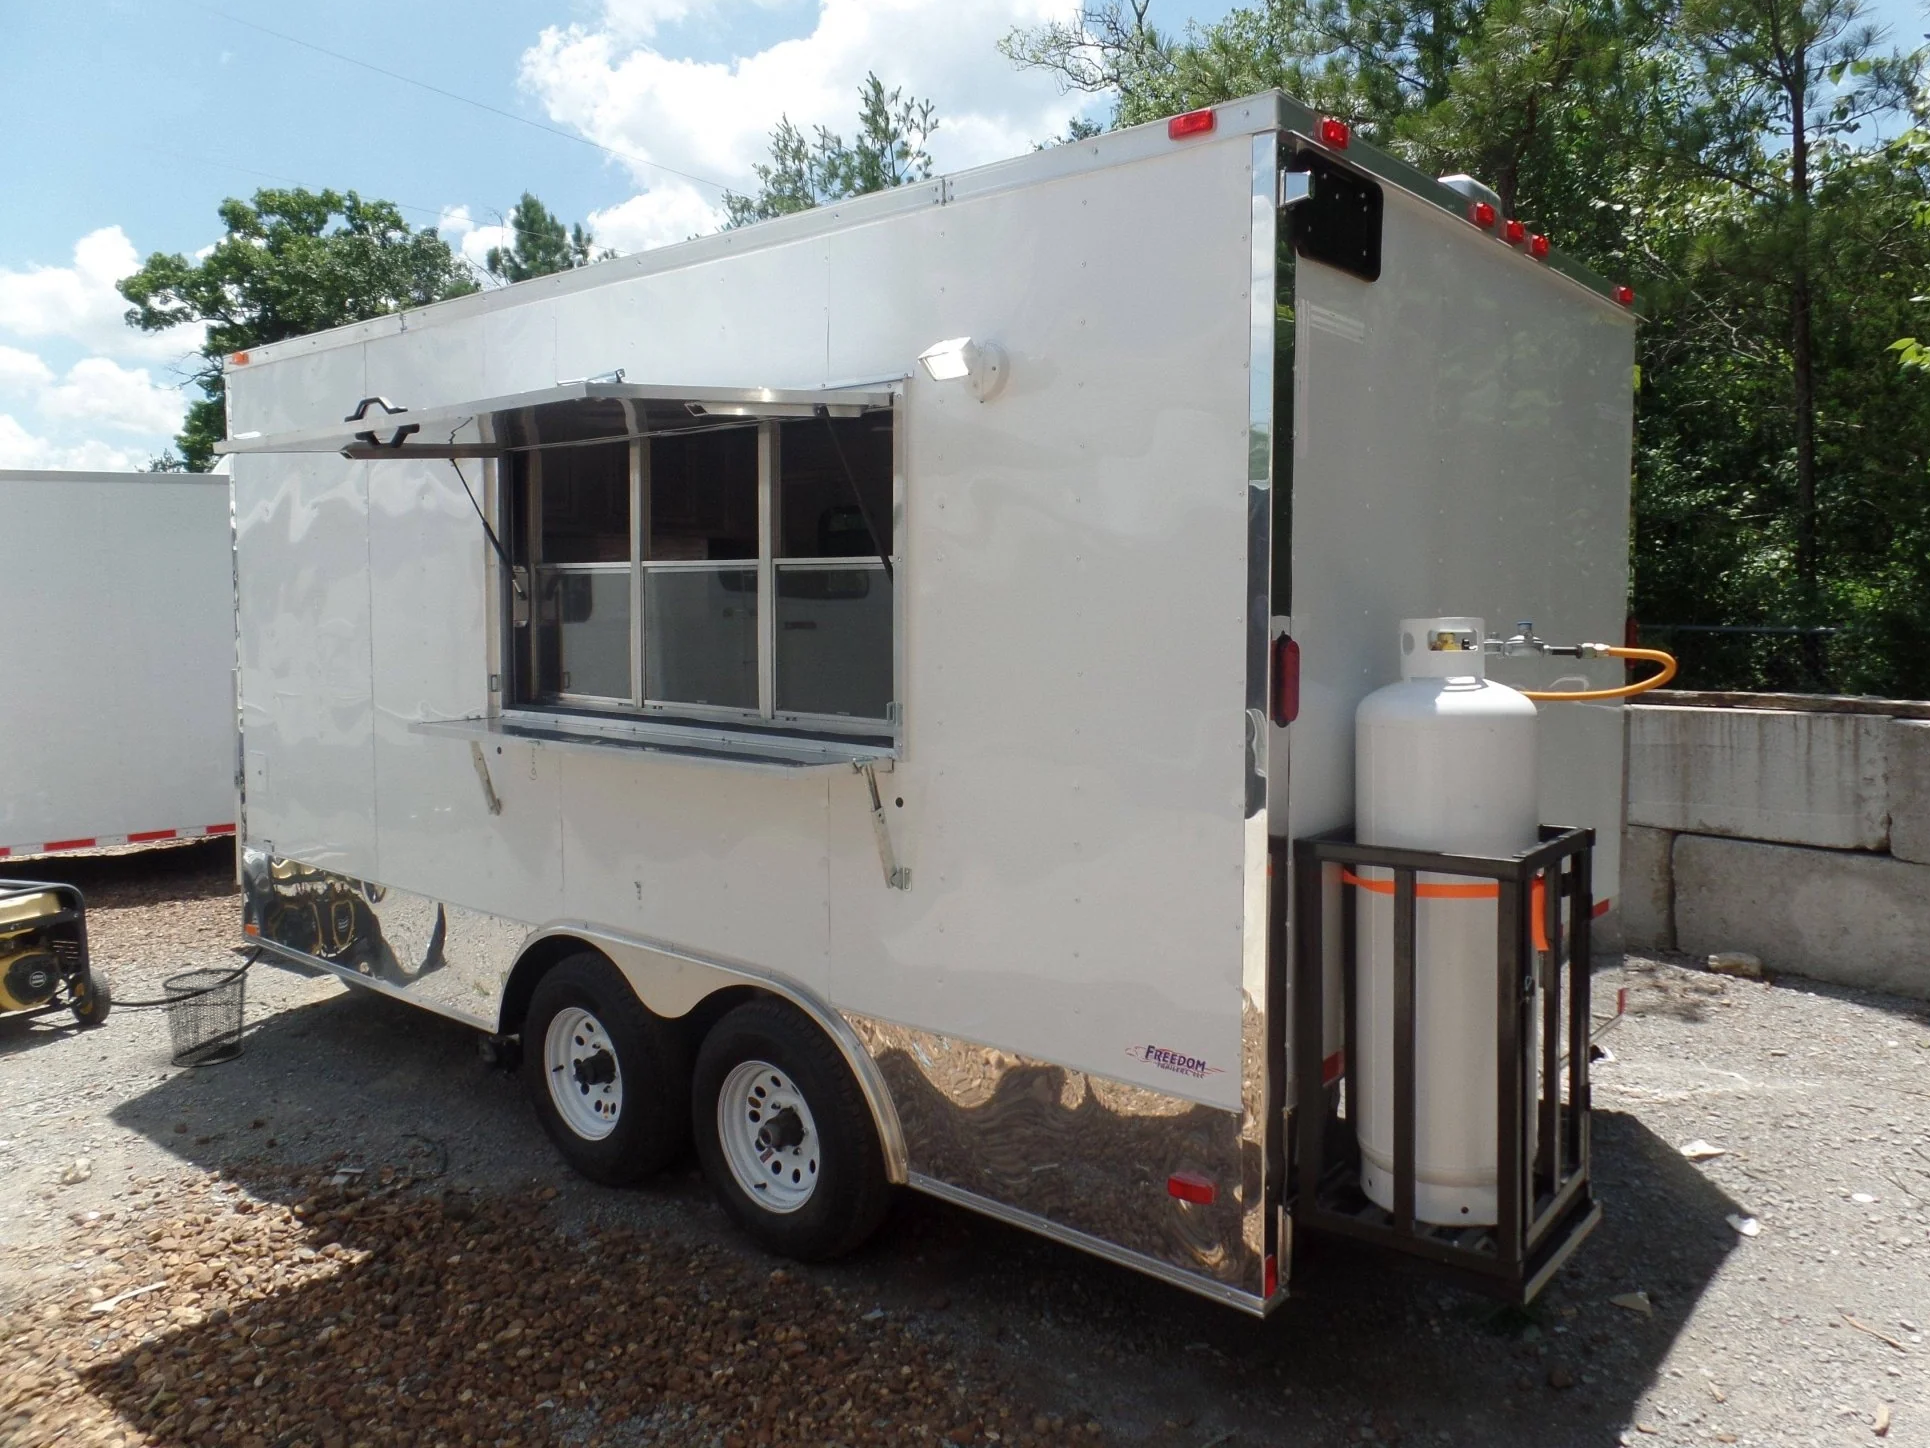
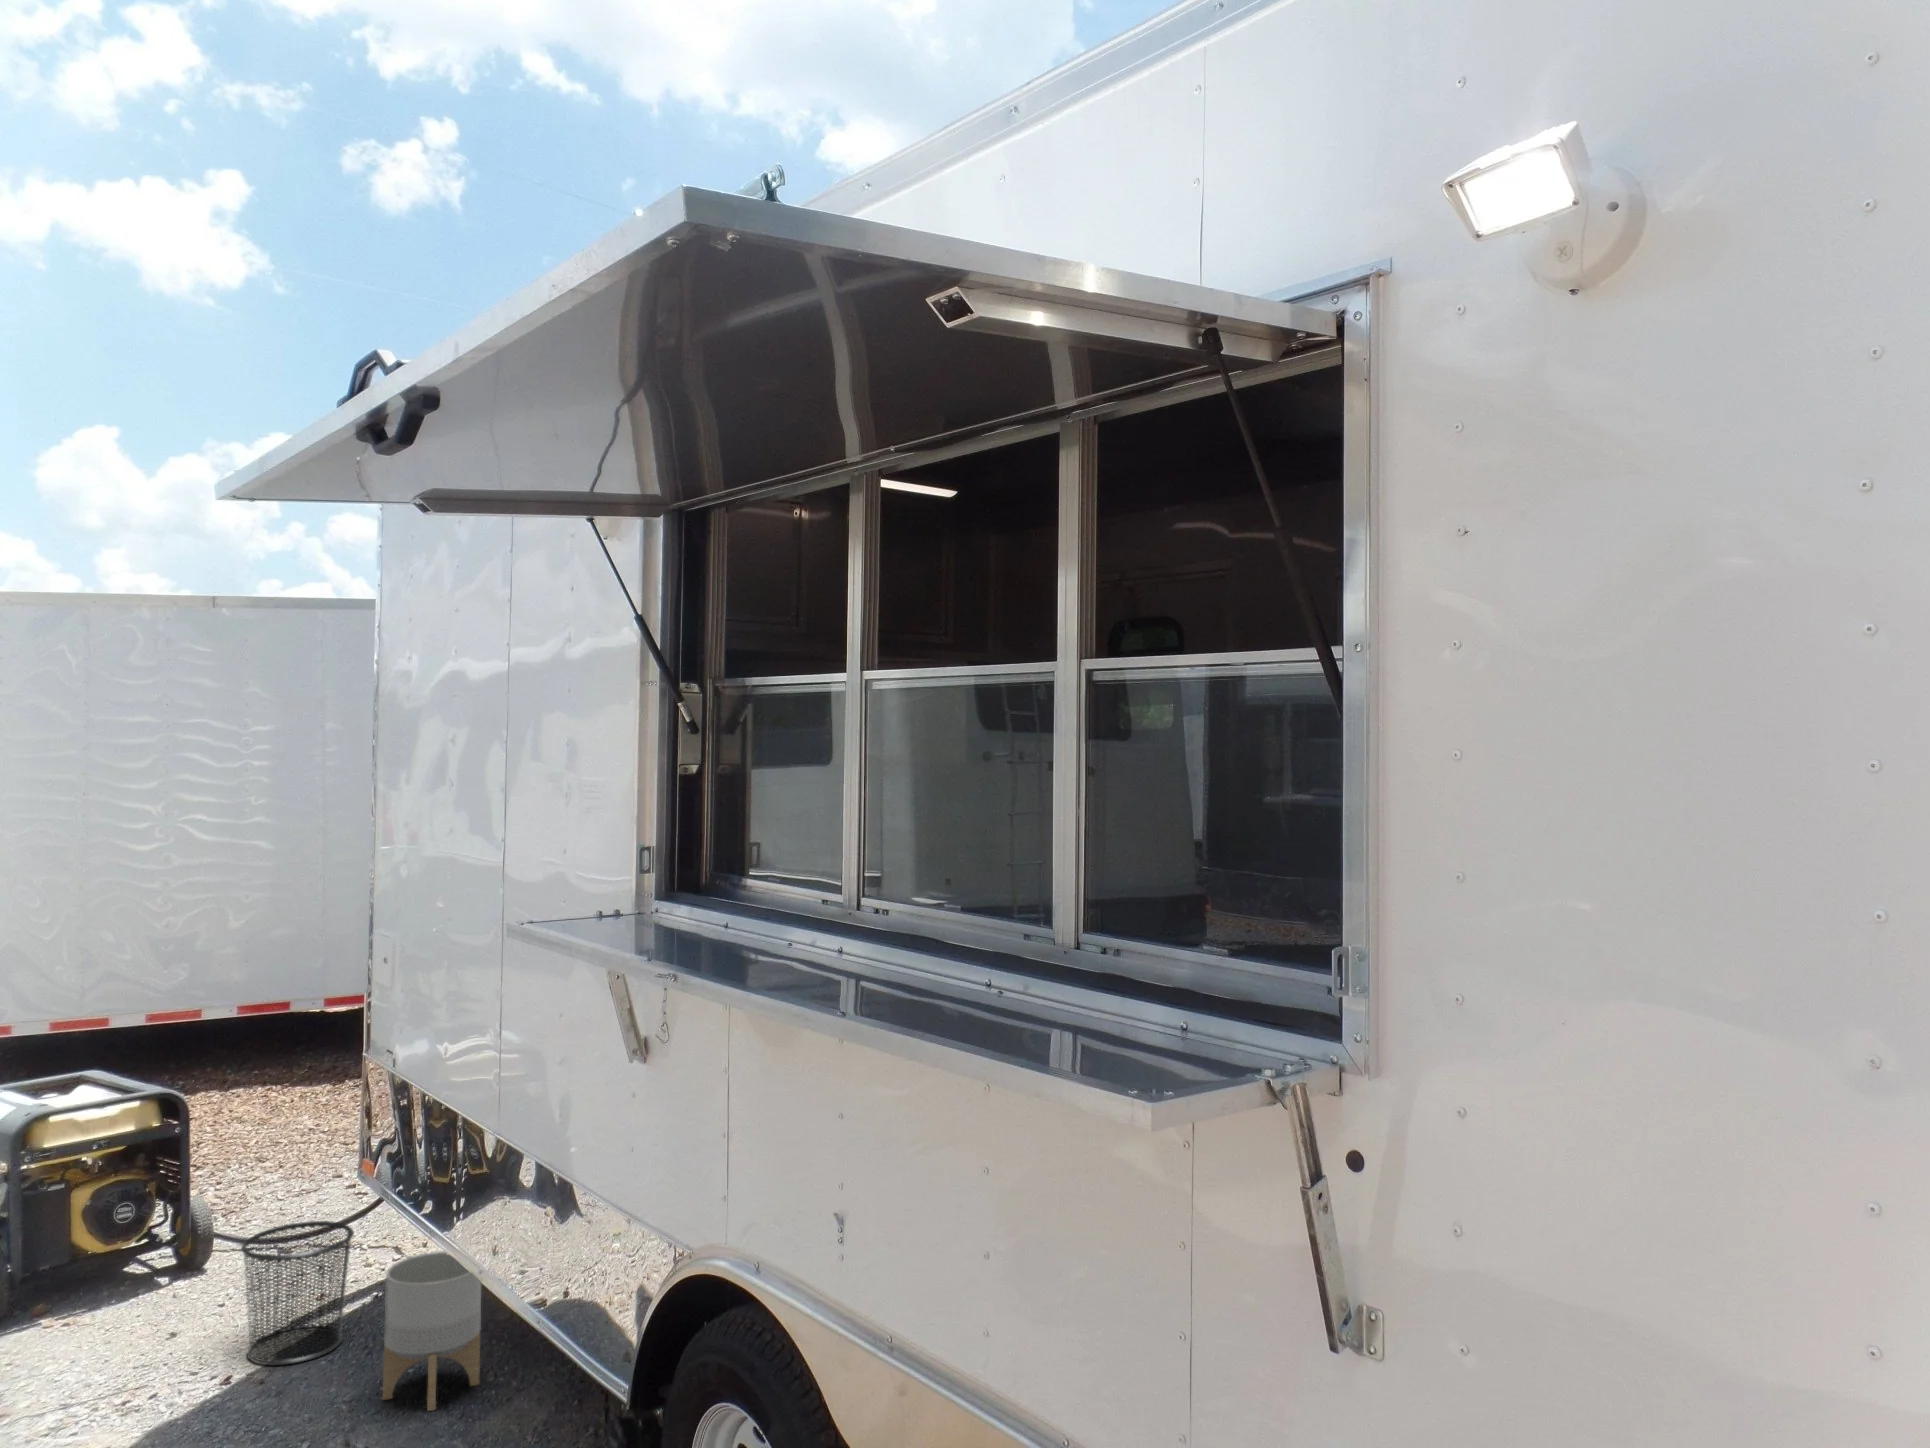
planter: none [288,976,362,1080] -> present [383,1251,481,1411]

